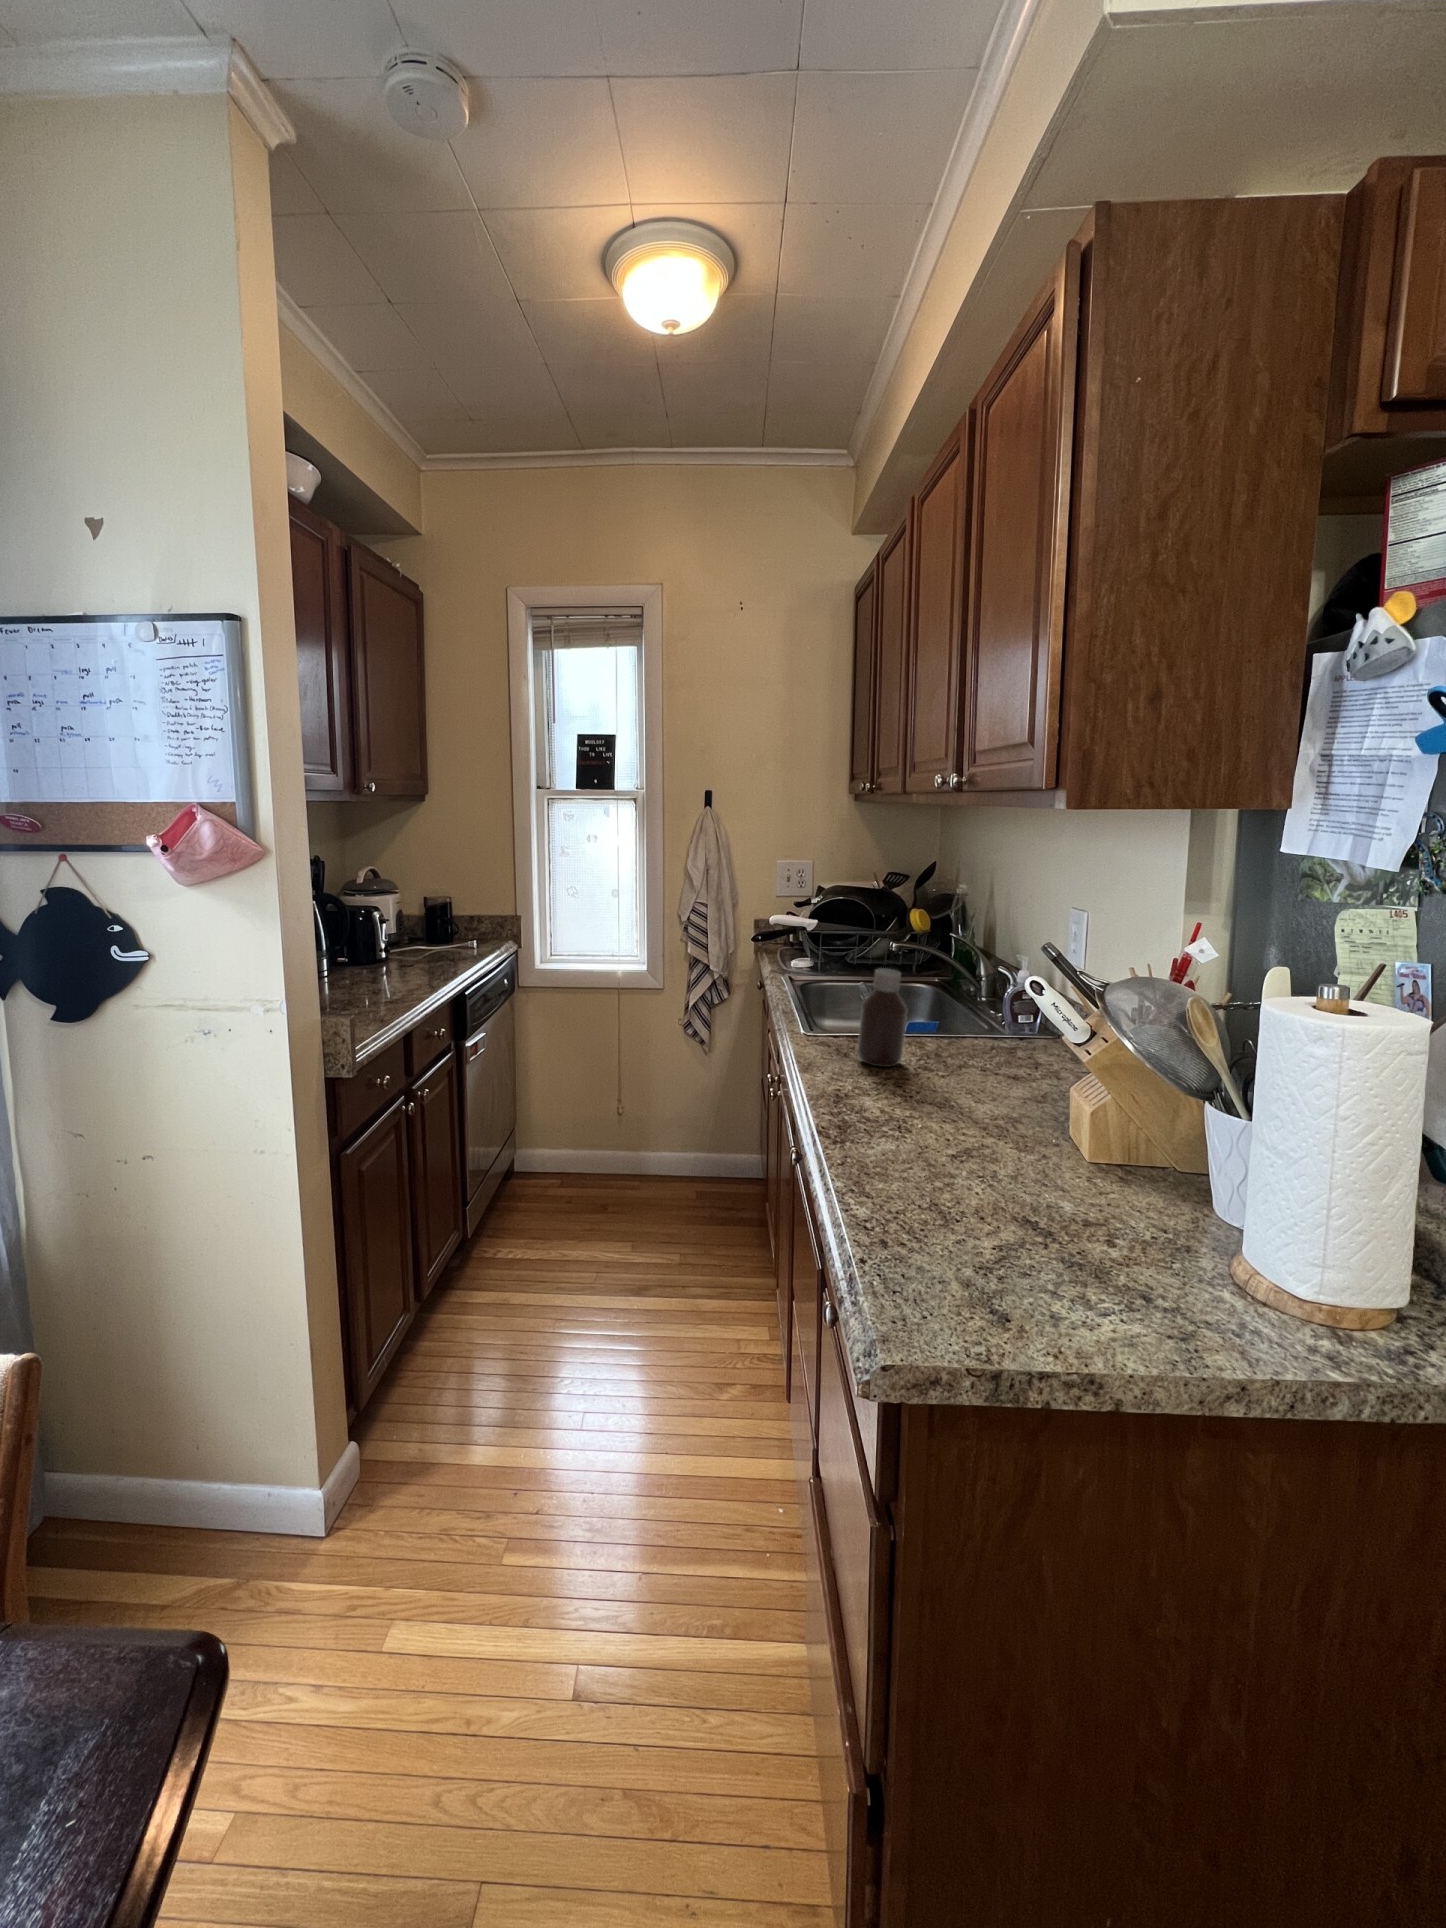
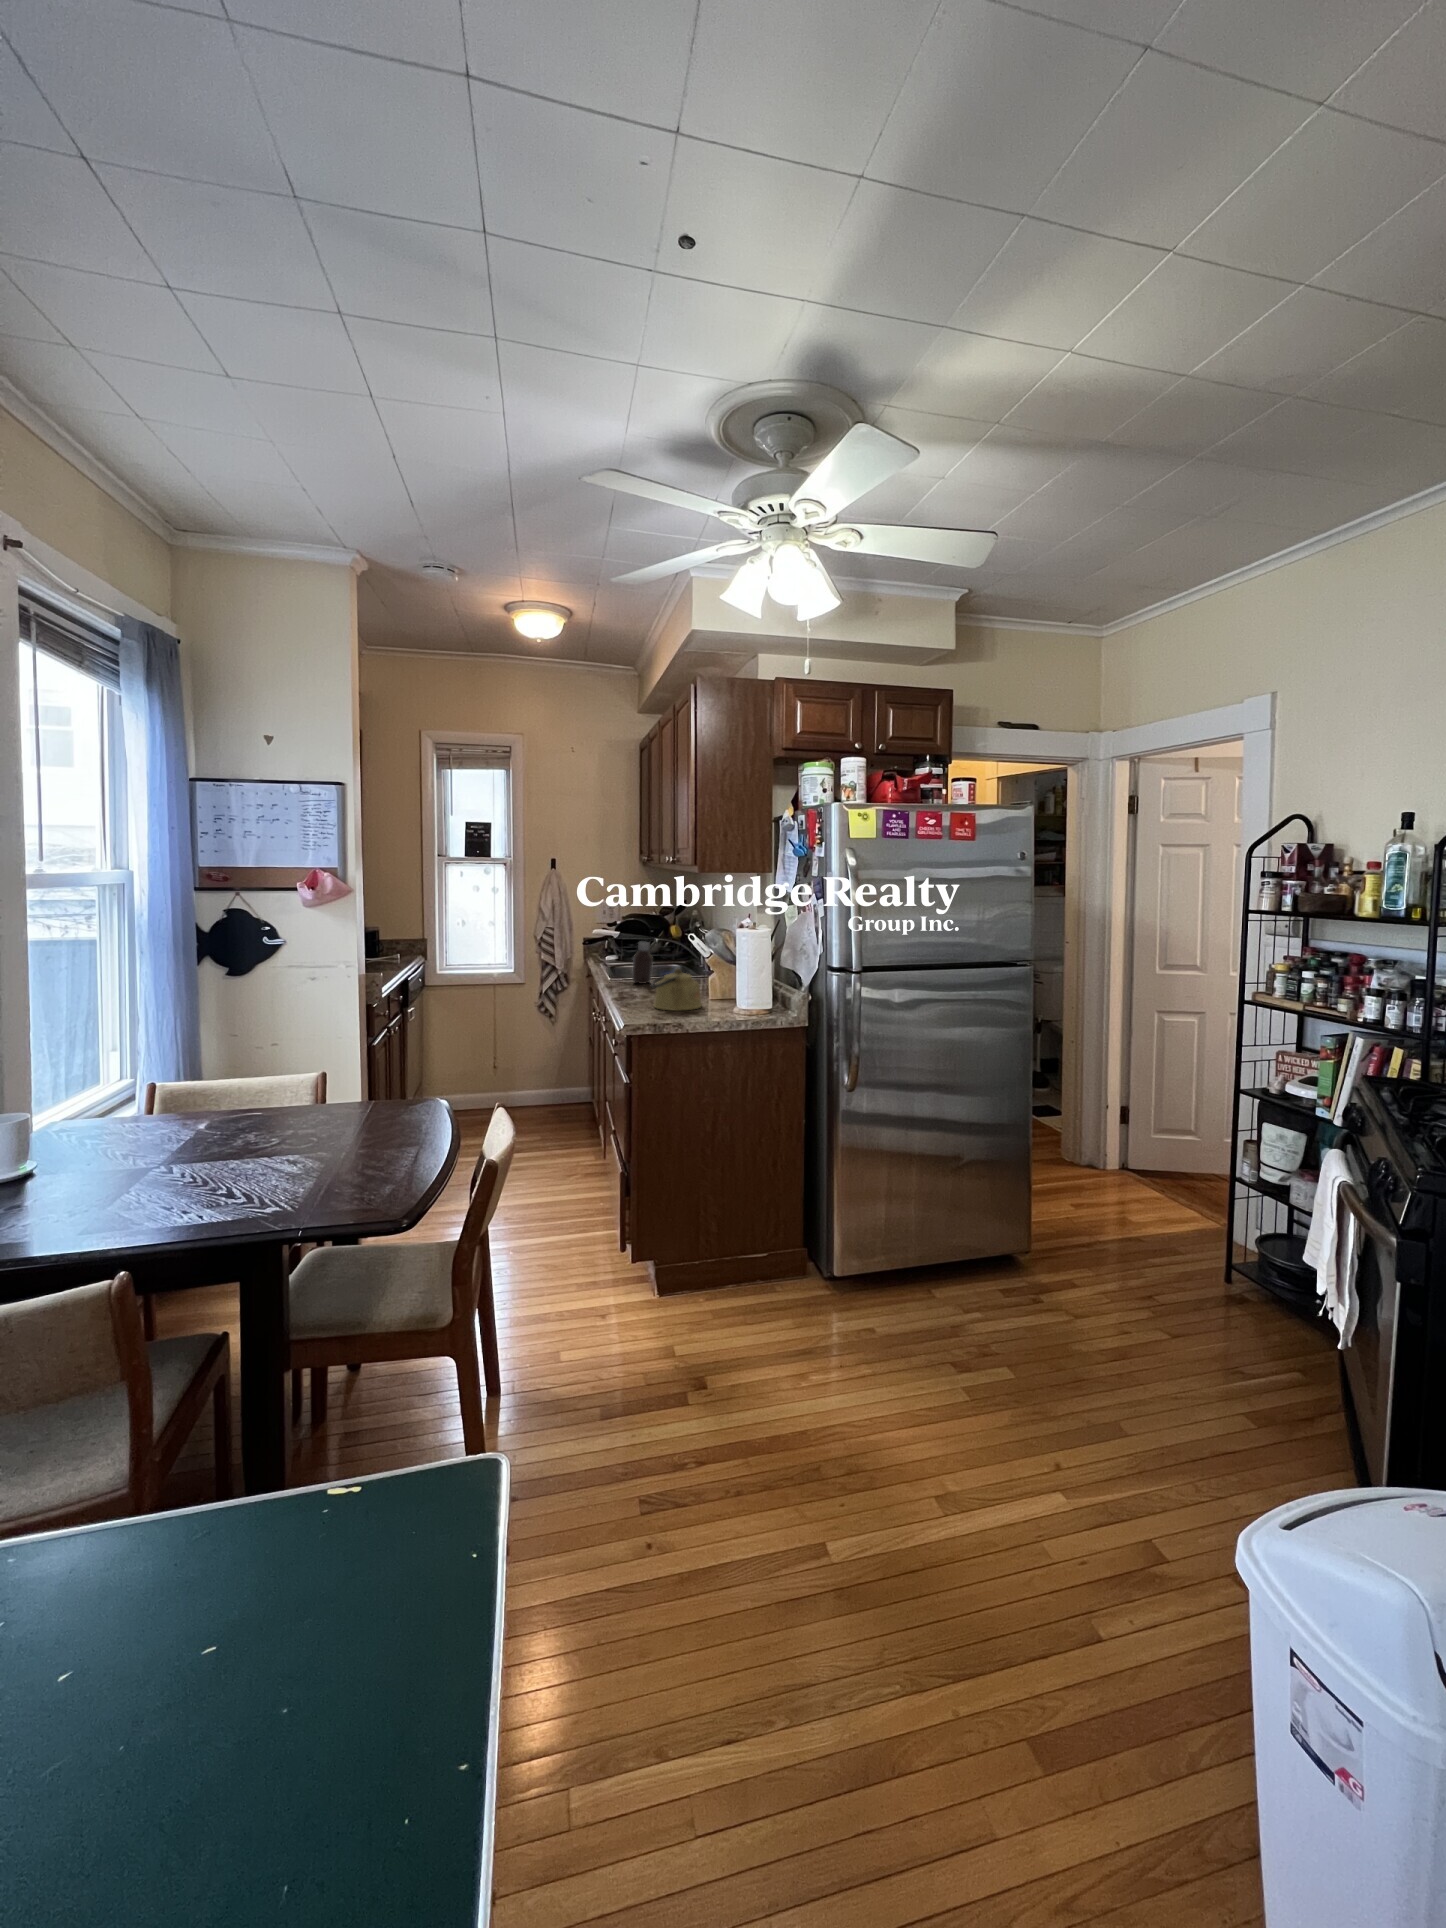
kettle: none [942,1103,1108,1255] -> present [651,969,702,1010]

